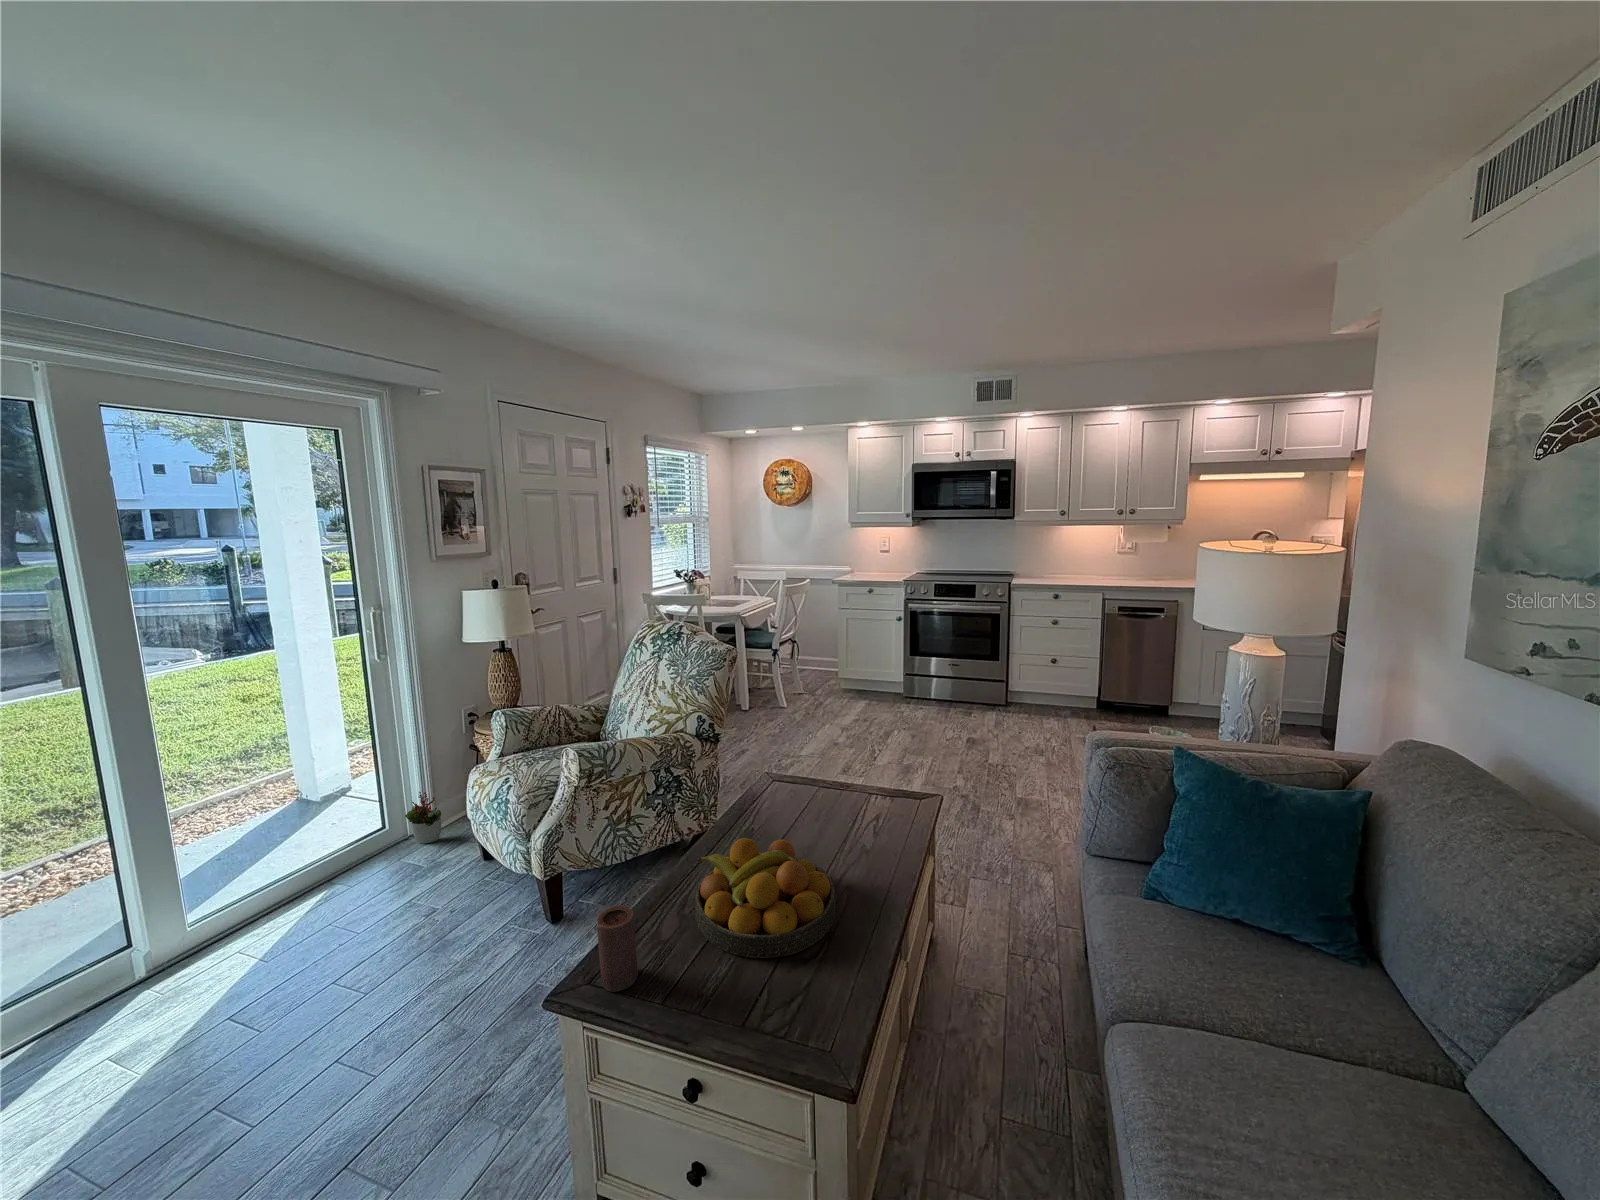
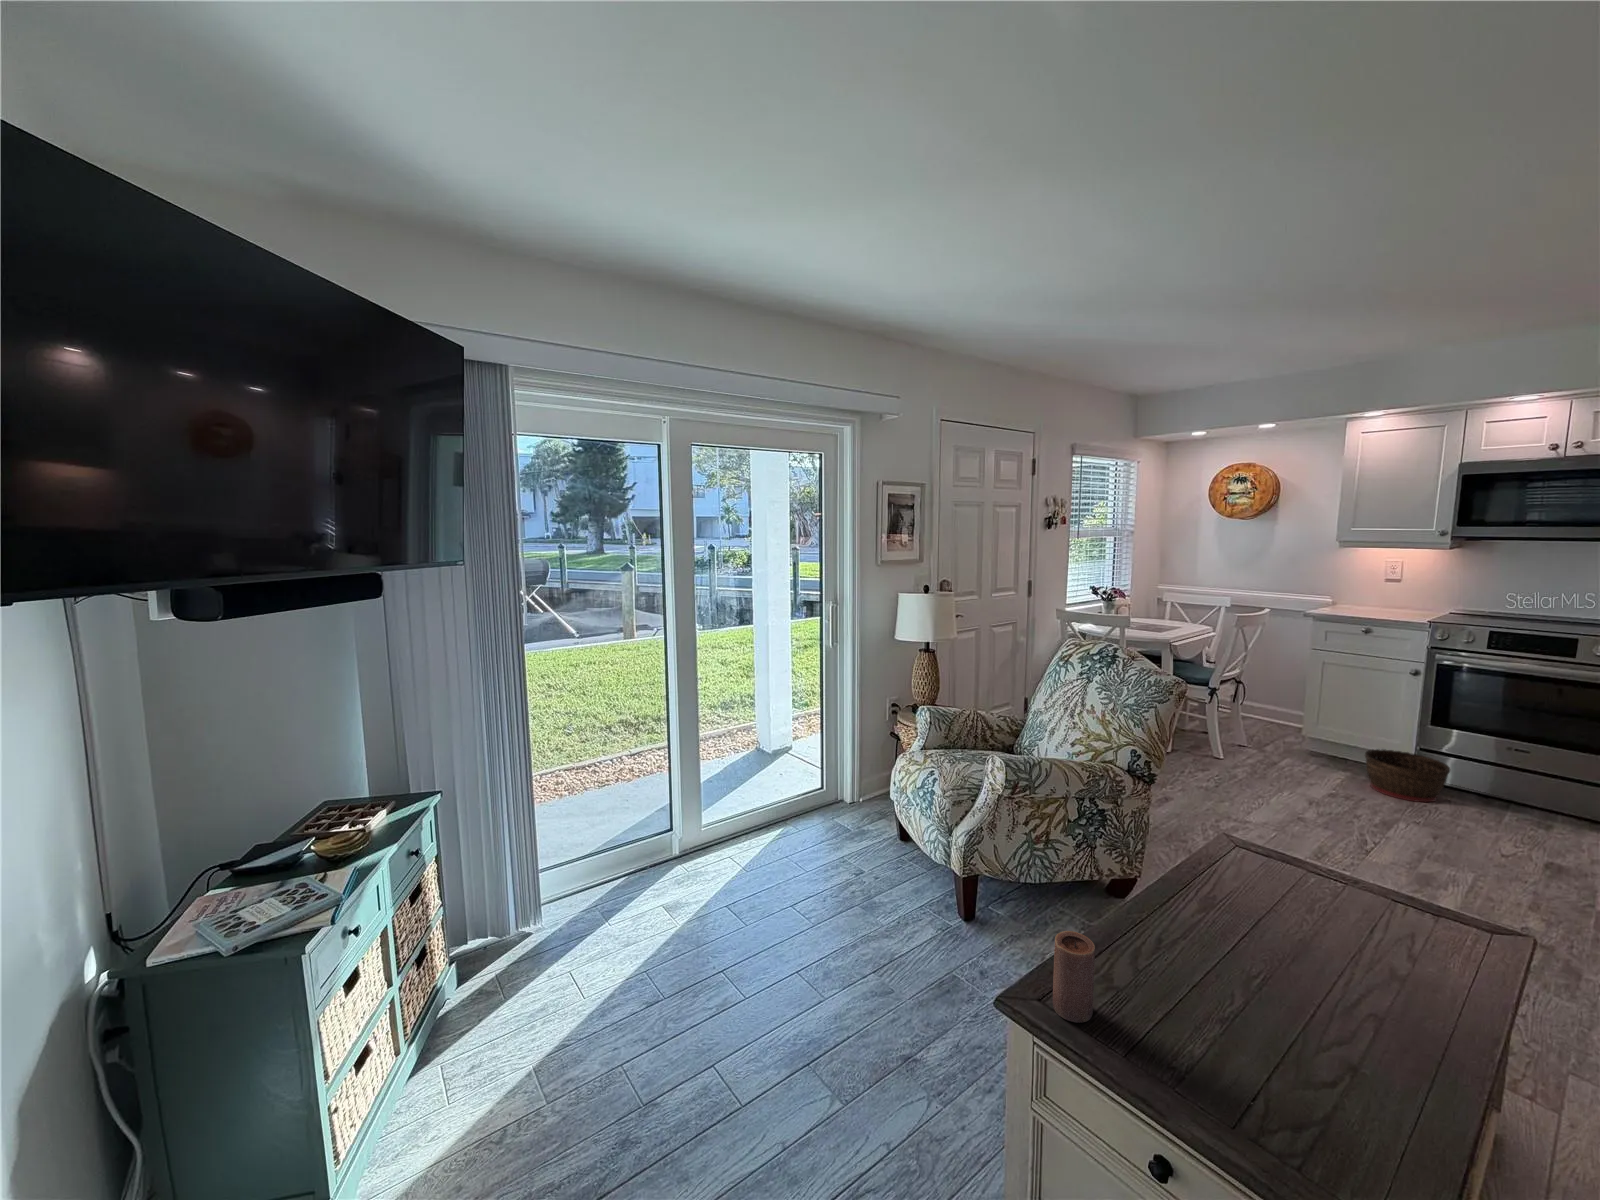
basket: none [875,677,921,713] -> present [1365,749,1450,802]
decorative plant: present [405,792,441,843] -> none [838,764,865,811]
fruit bowl: present [695,838,836,958] -> none [1154,905,1362,1072]

